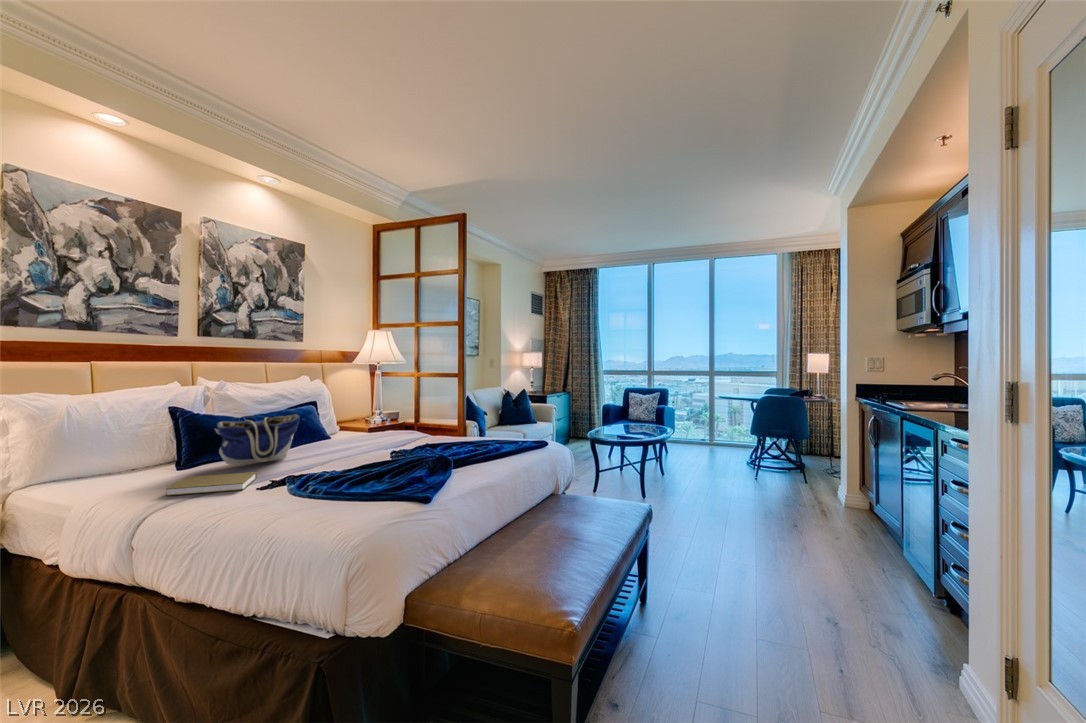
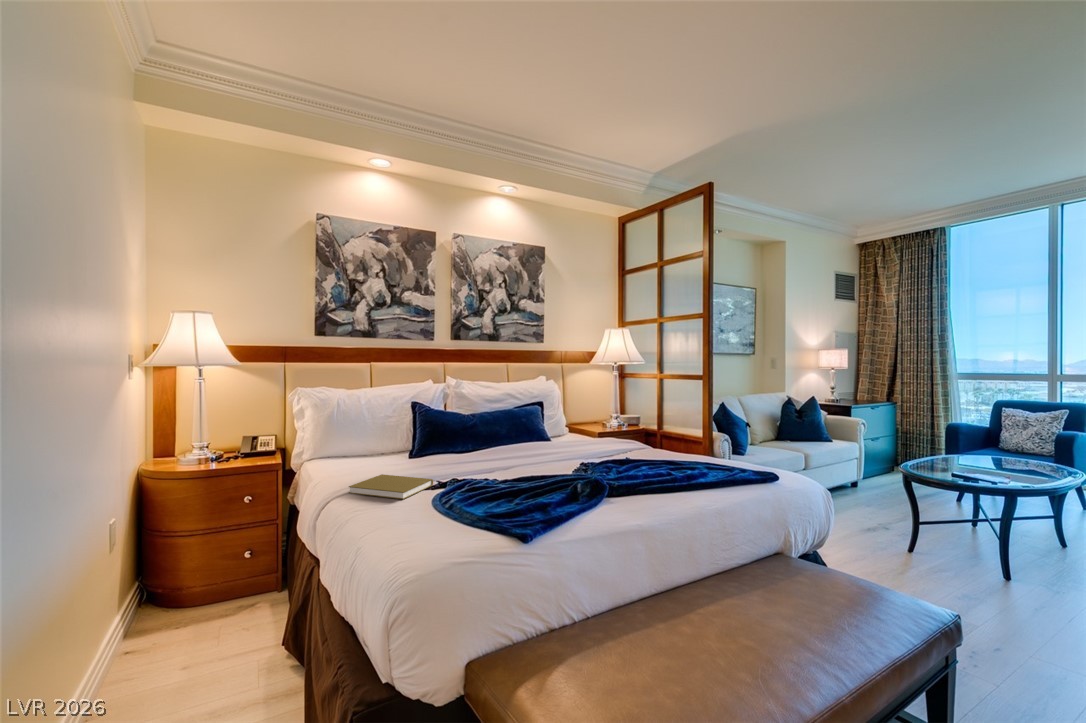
tote bag: present [215,414,300,465] -> none [421,418,496,465]

